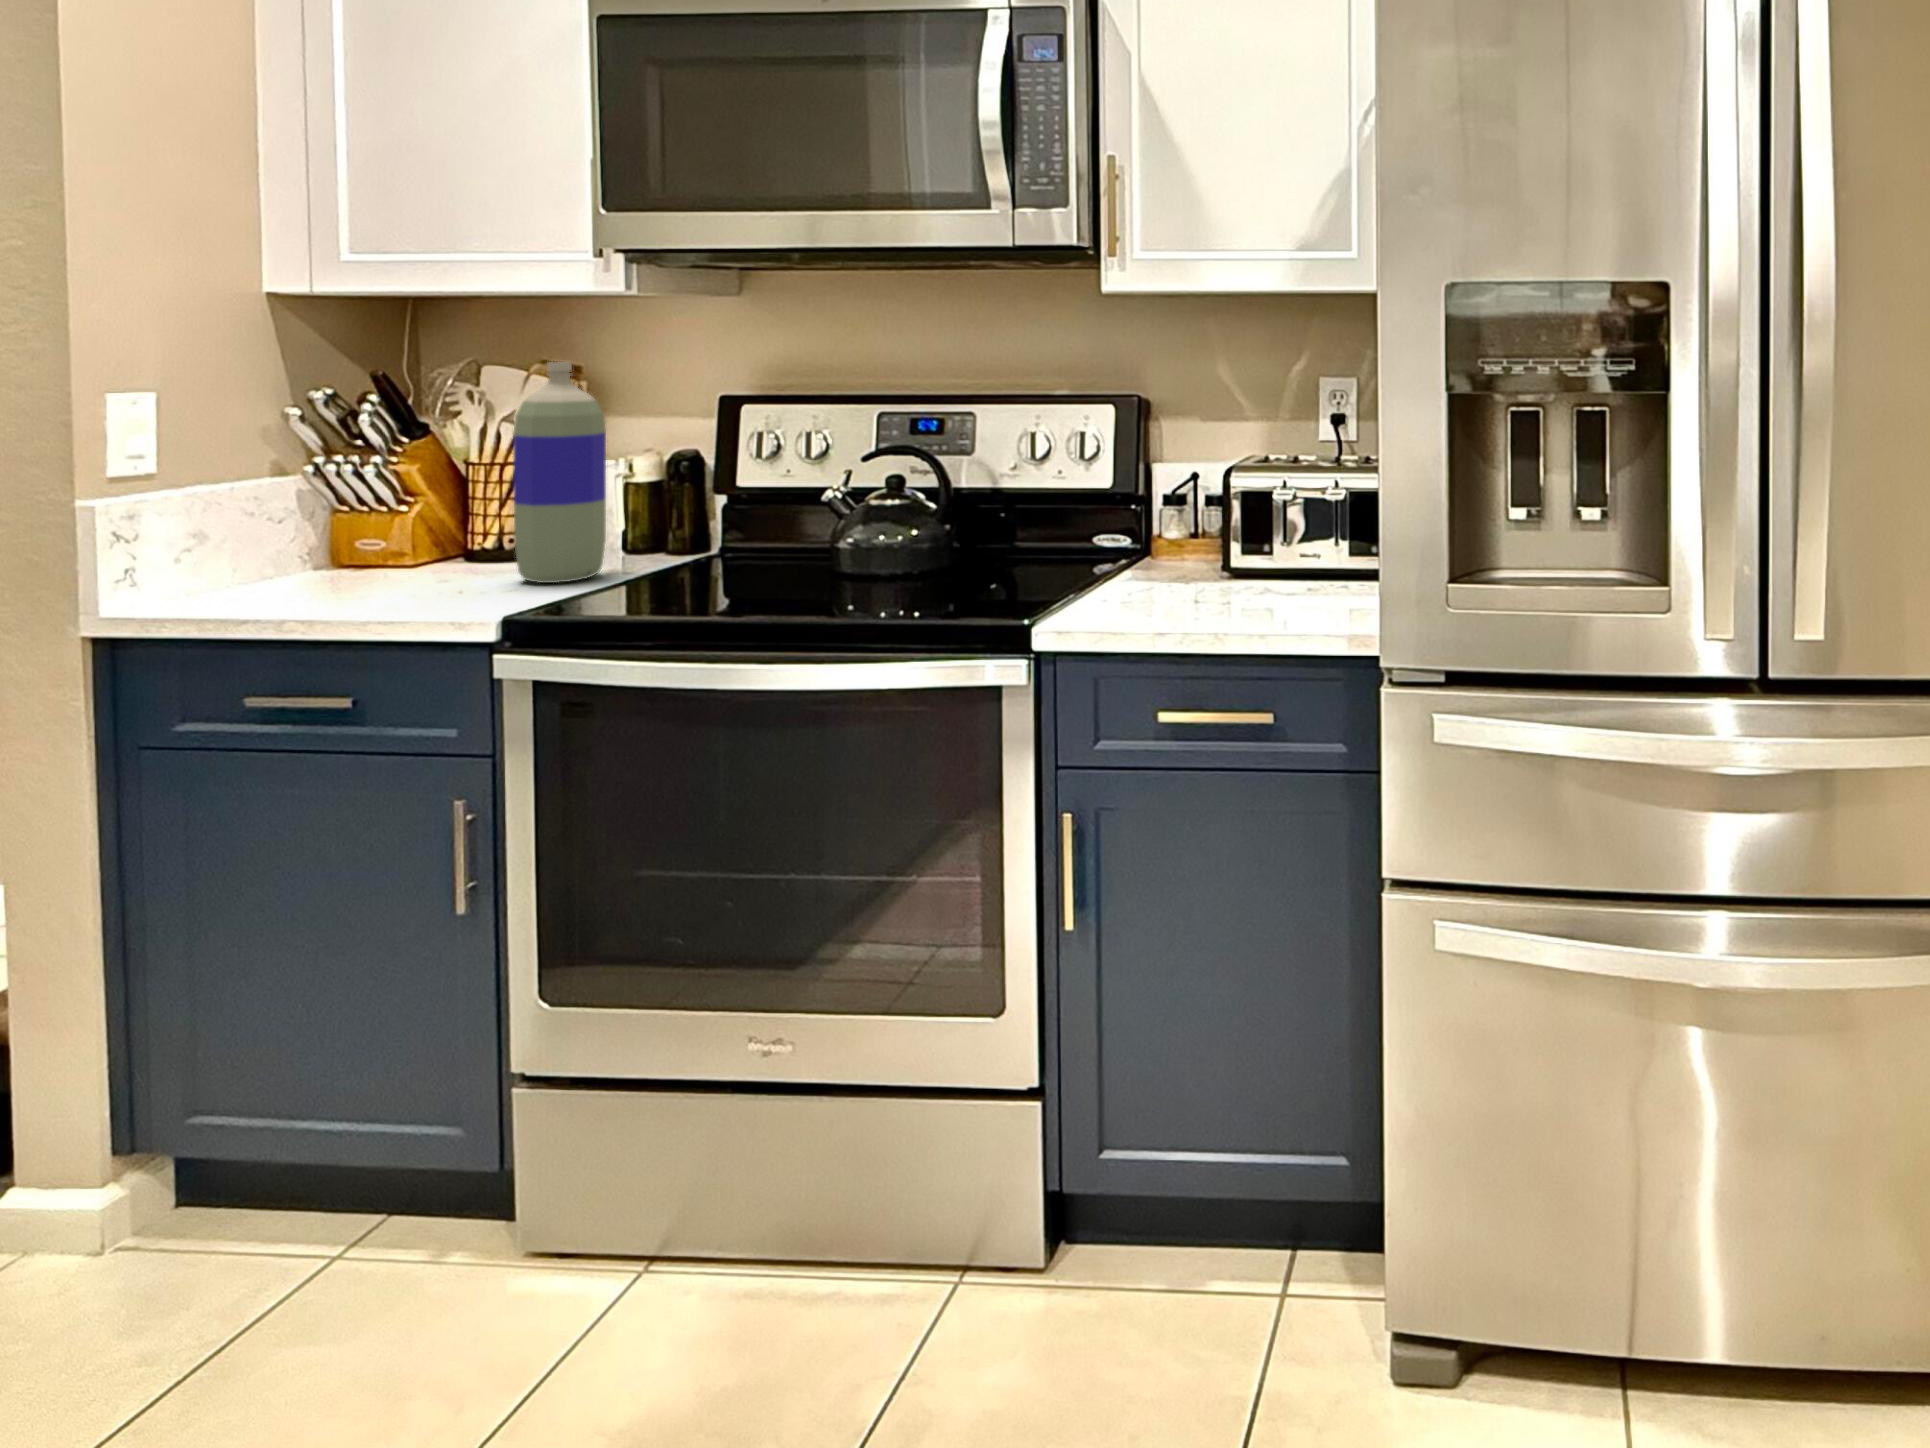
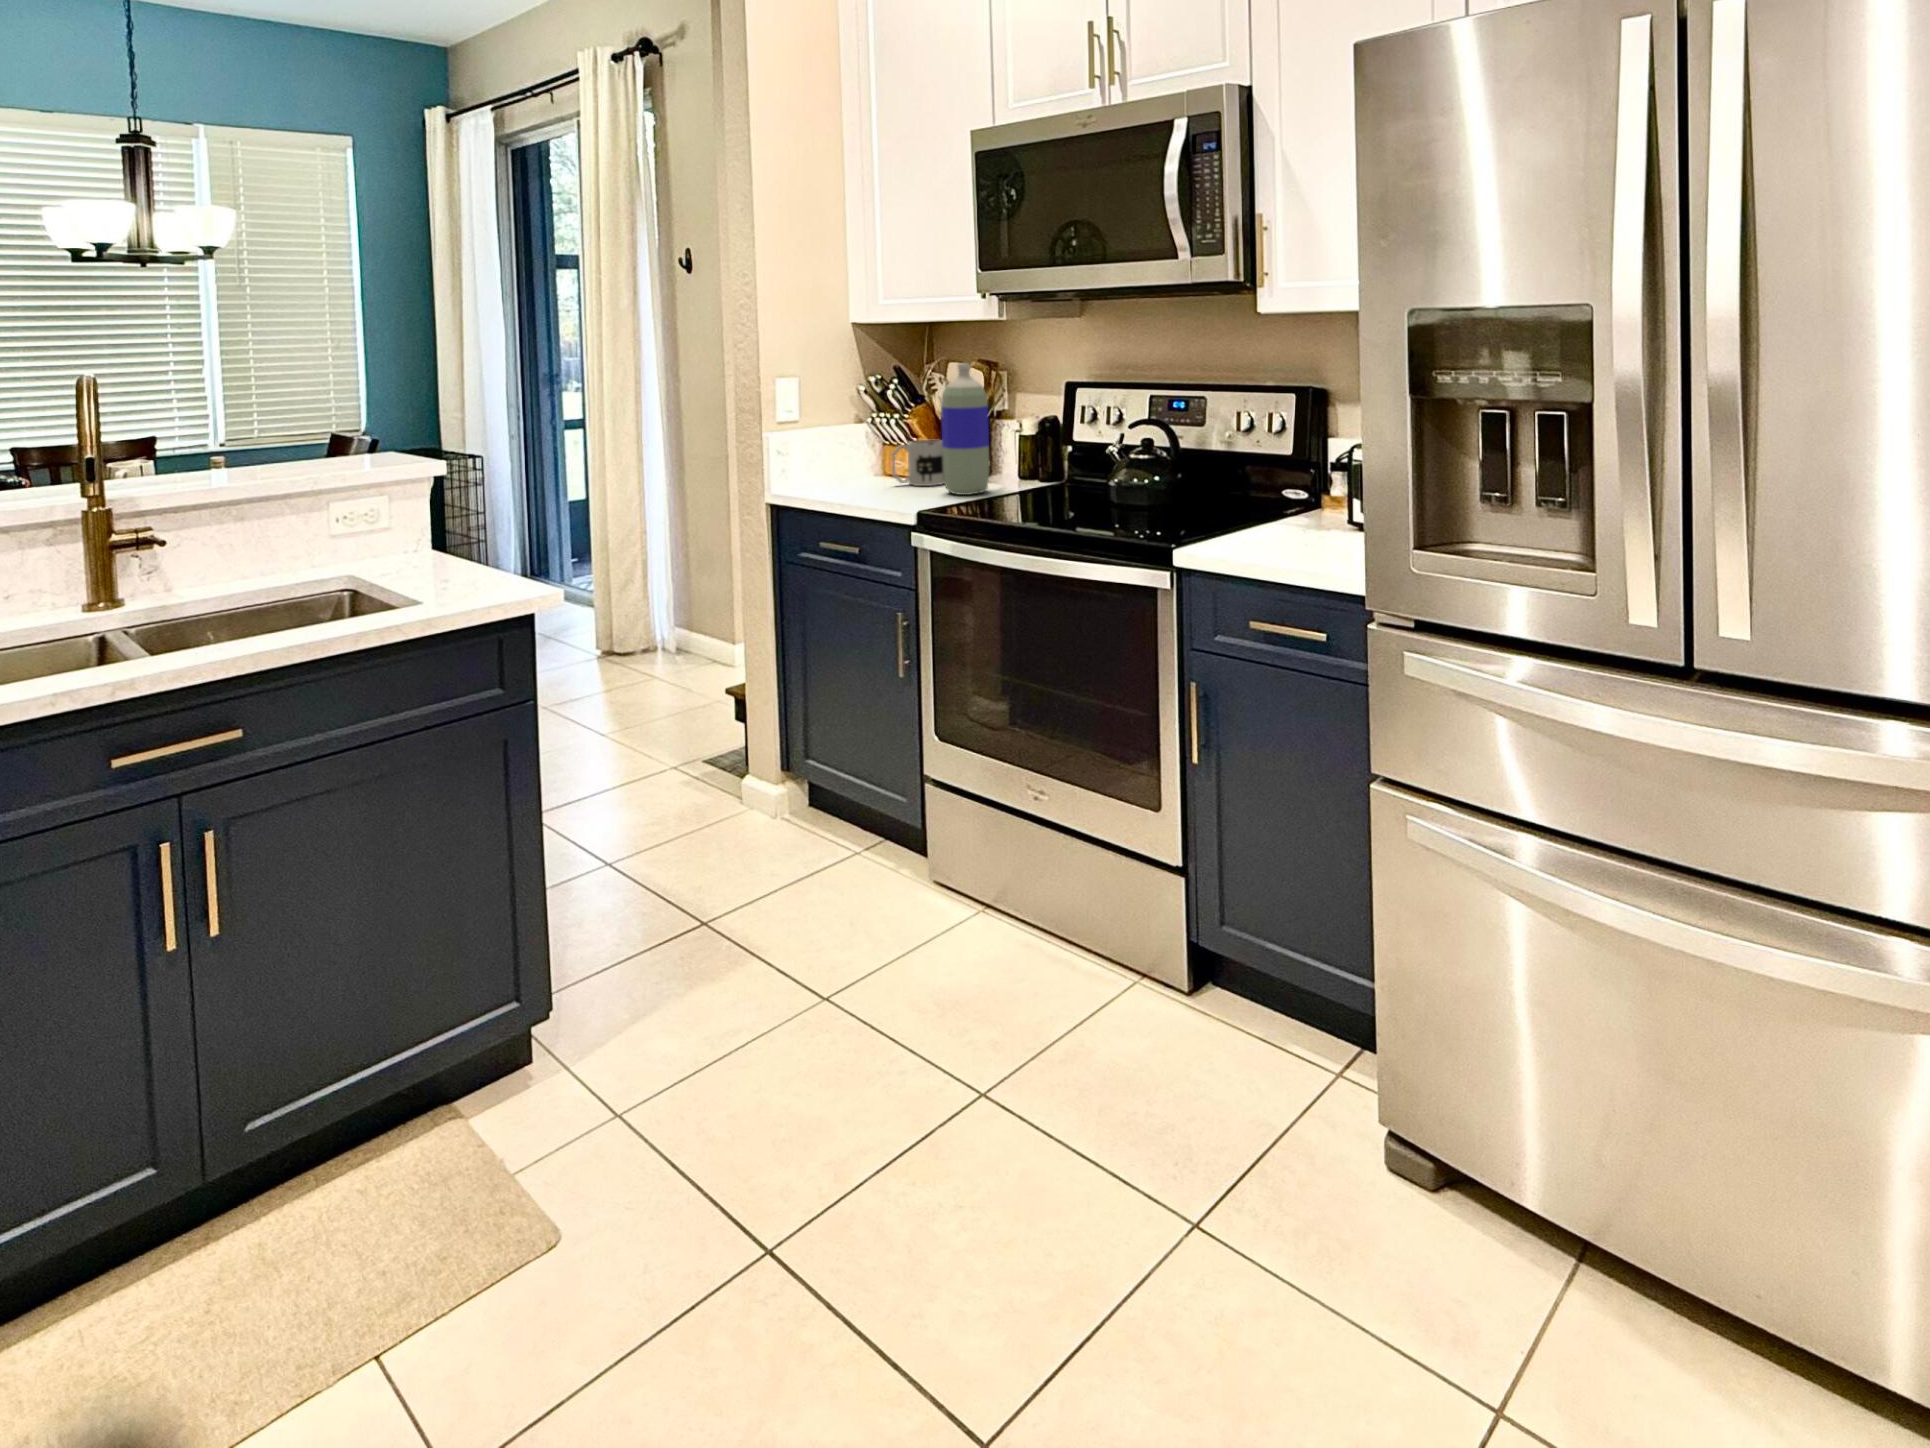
mug: none [383,495,494,576] -> present [892,440,945,486]

